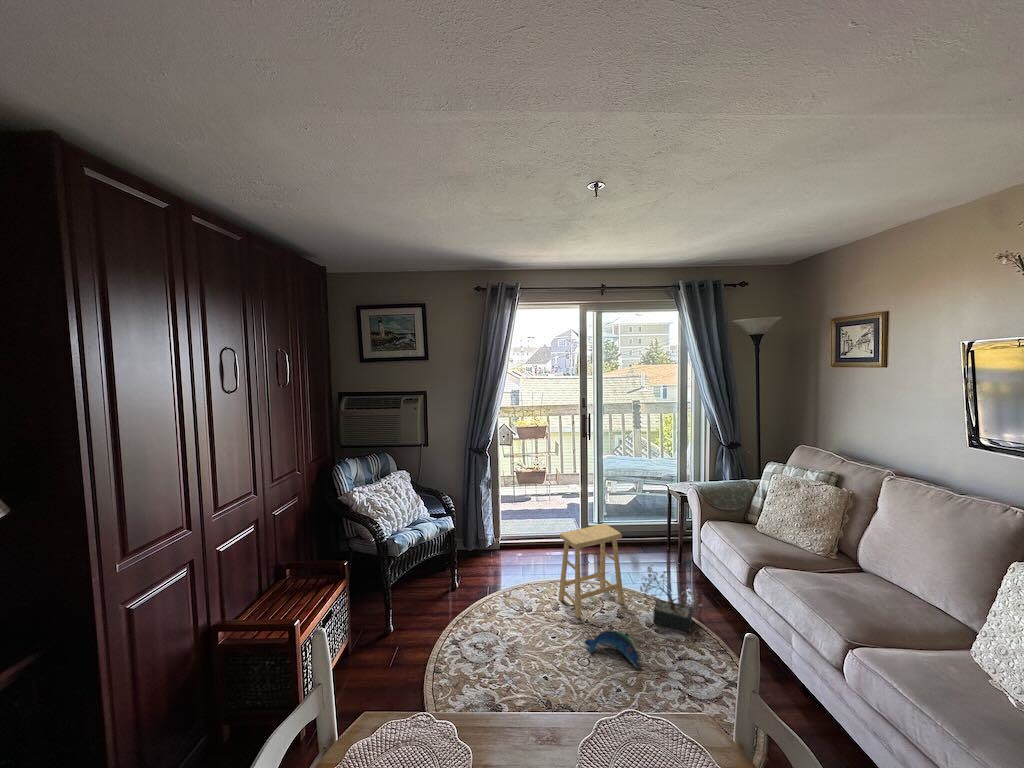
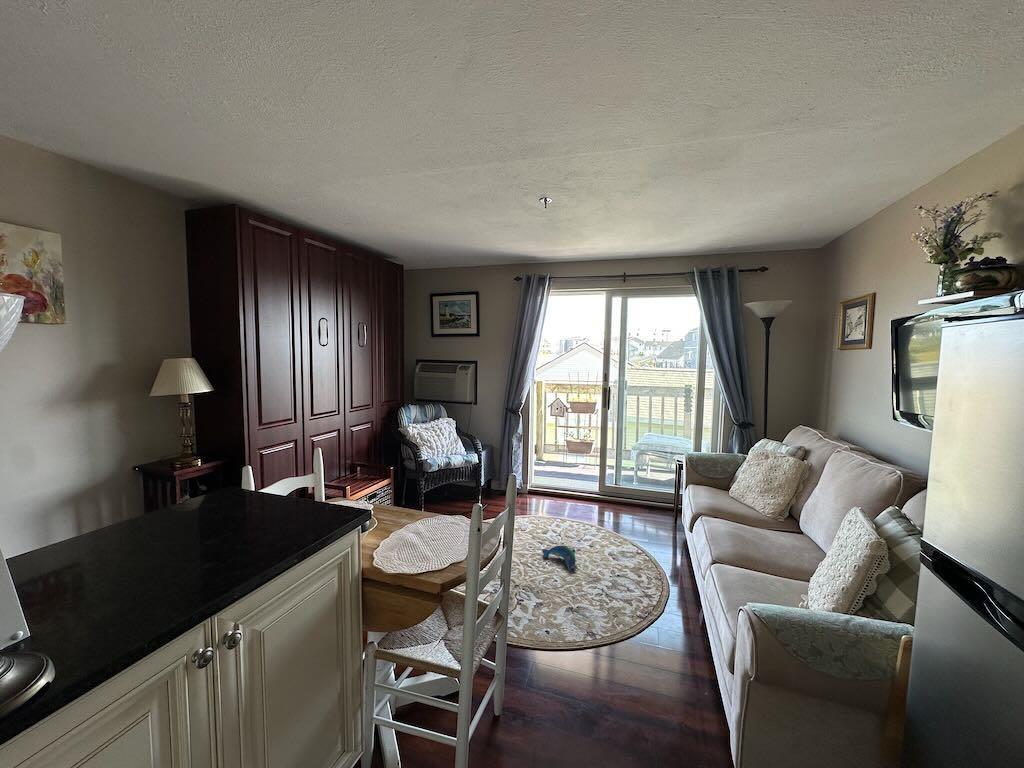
footstool: present [559,524,624,618] -> none [546,474,597,540]
decorative plant: present [640,565,702,632] -> none [601,509,652,564]

